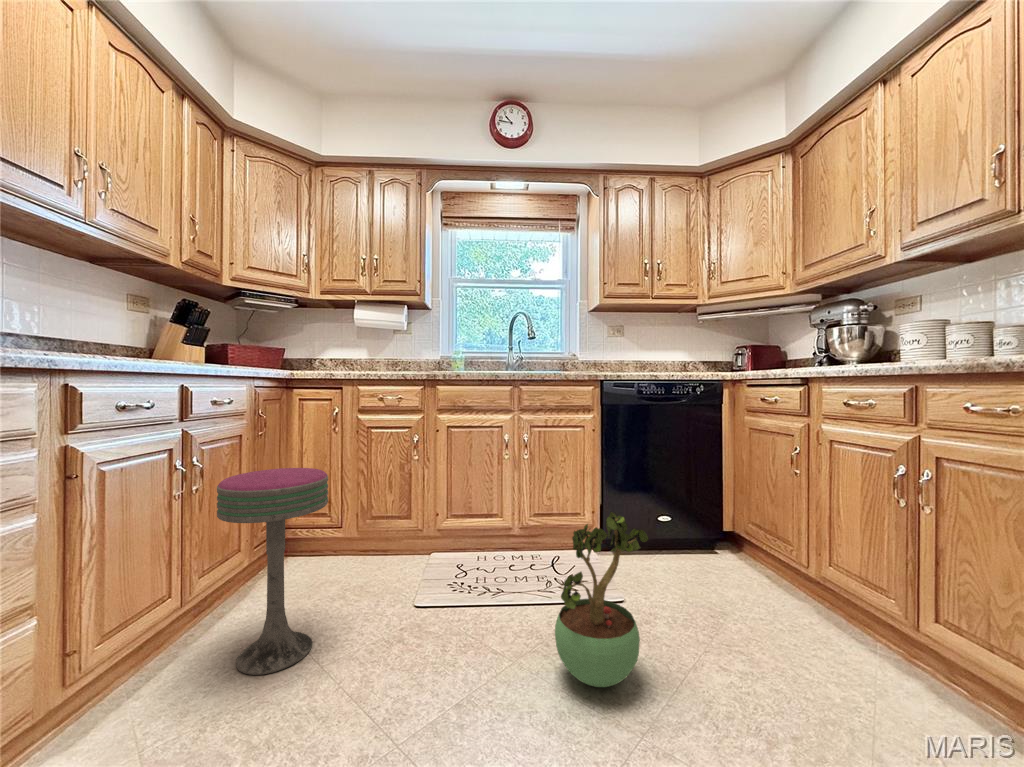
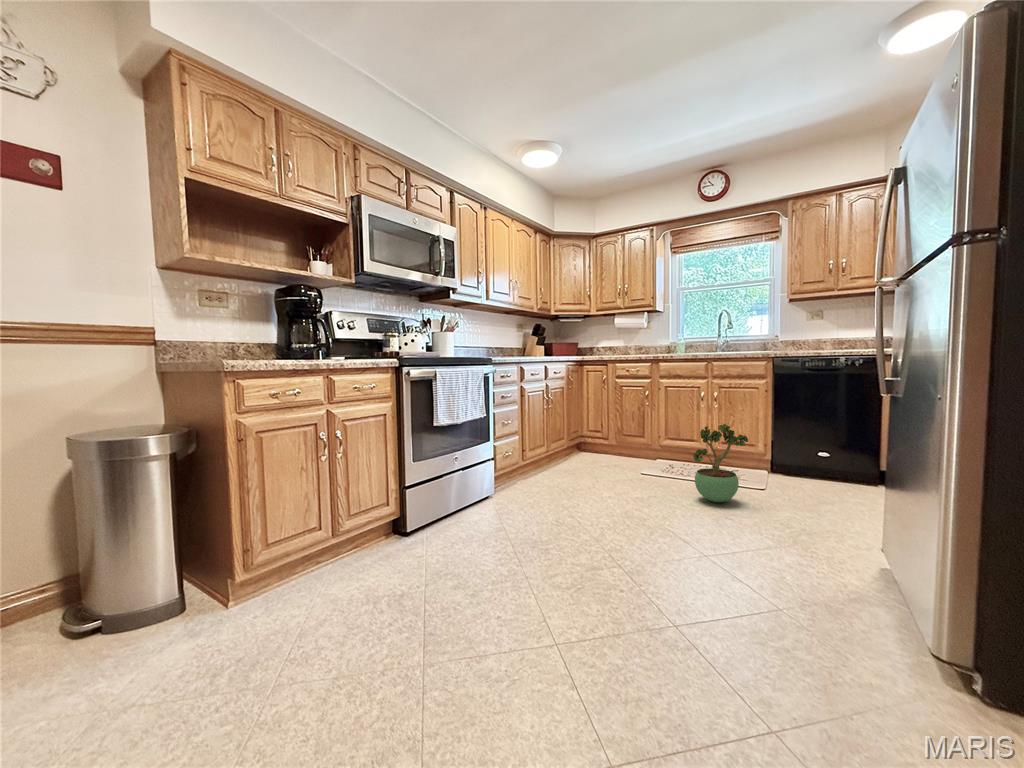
bar stool: present [217,468,328,675] -> none [558,401,599,478]

